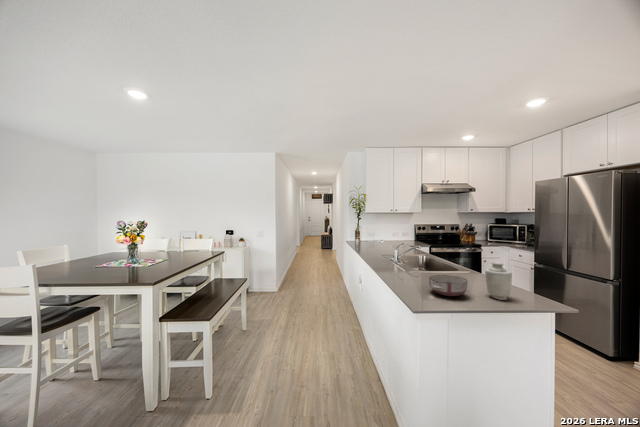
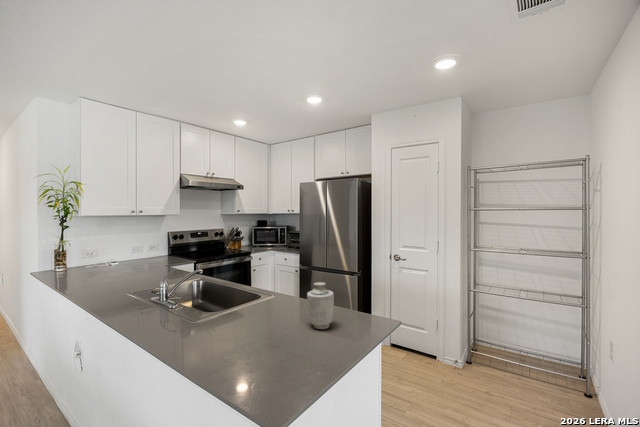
ceramic bowl: present [429,275,467,296] -> none [246,312,297,348]

